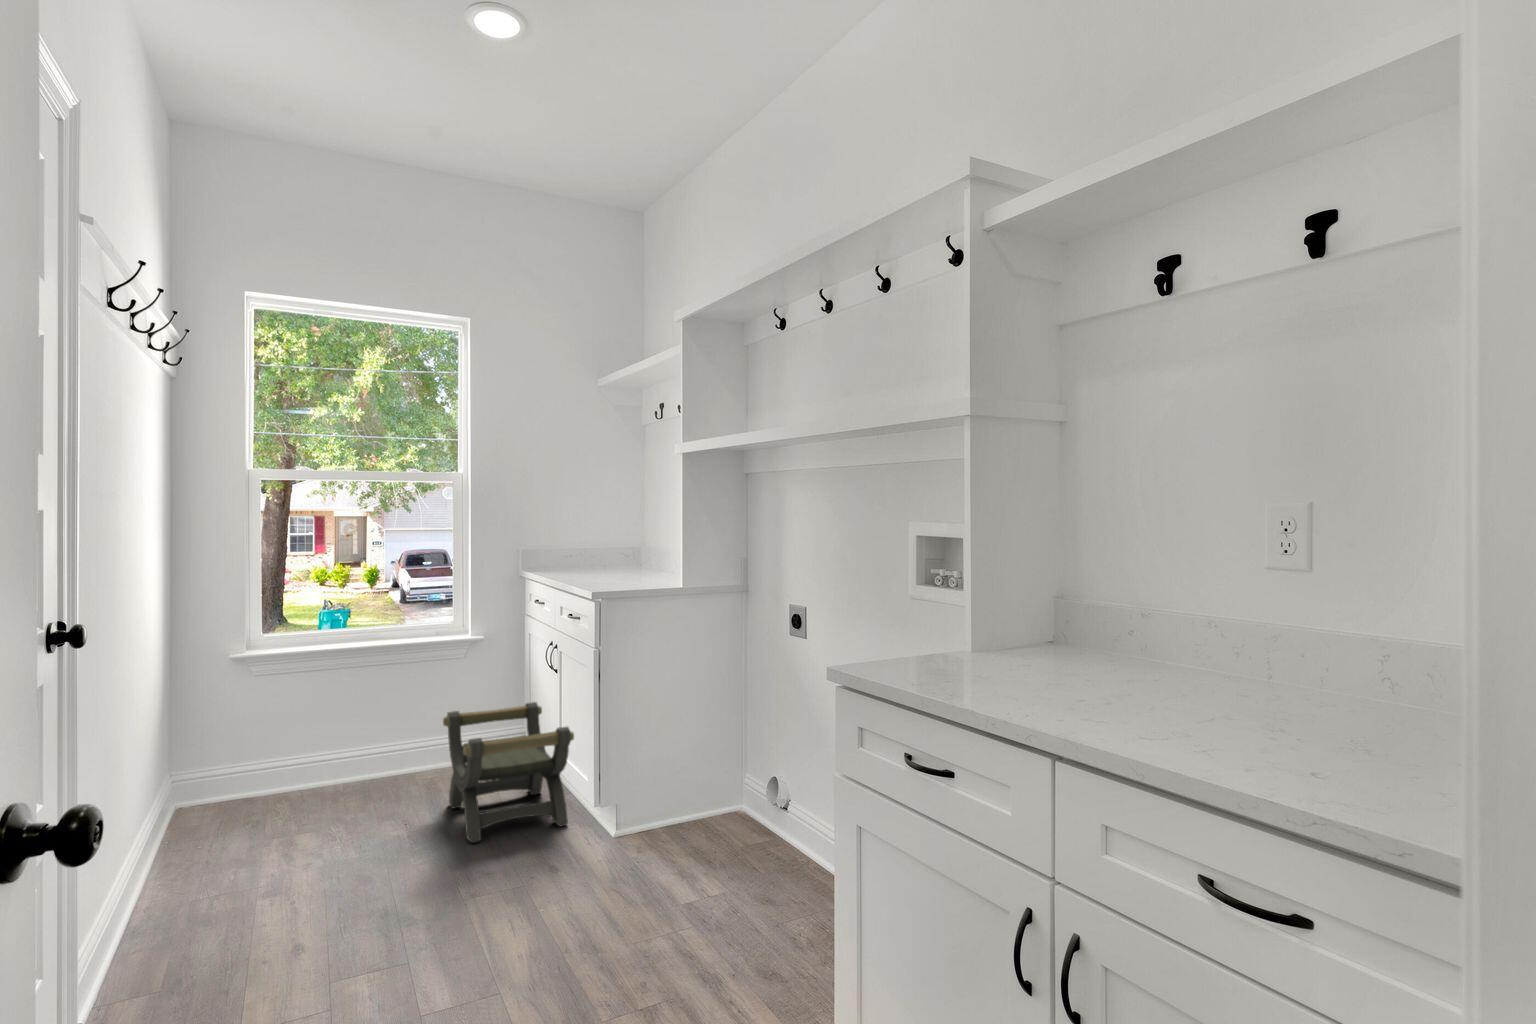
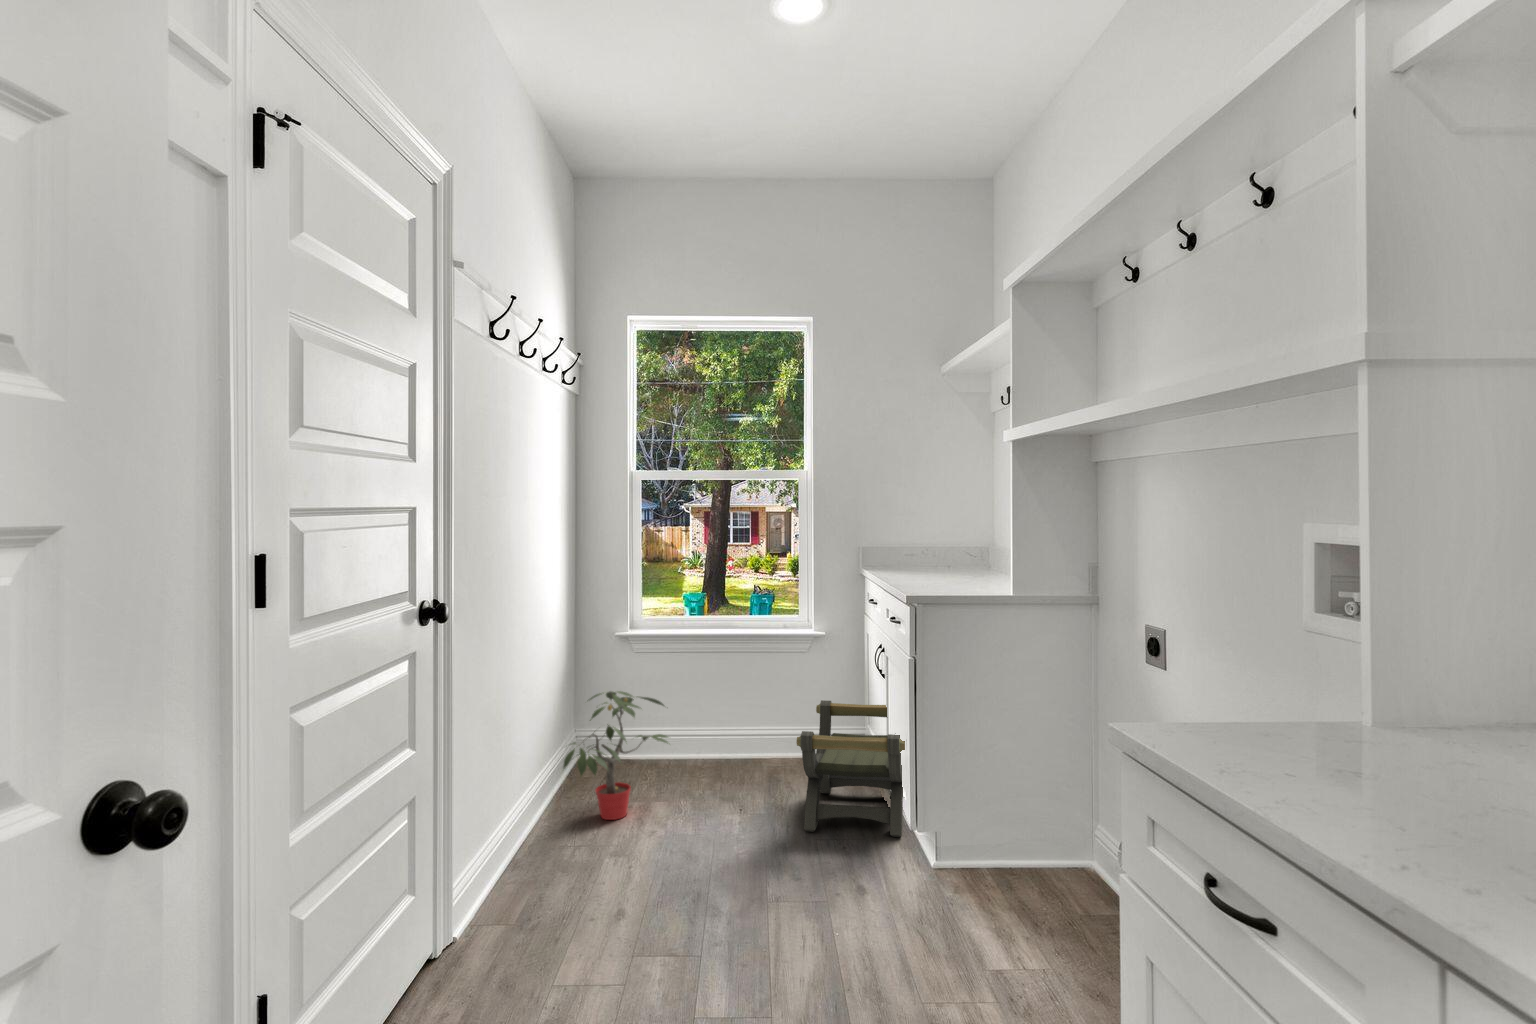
potted plant: none [144,732,275,896] -> present [563,691,668,820]

